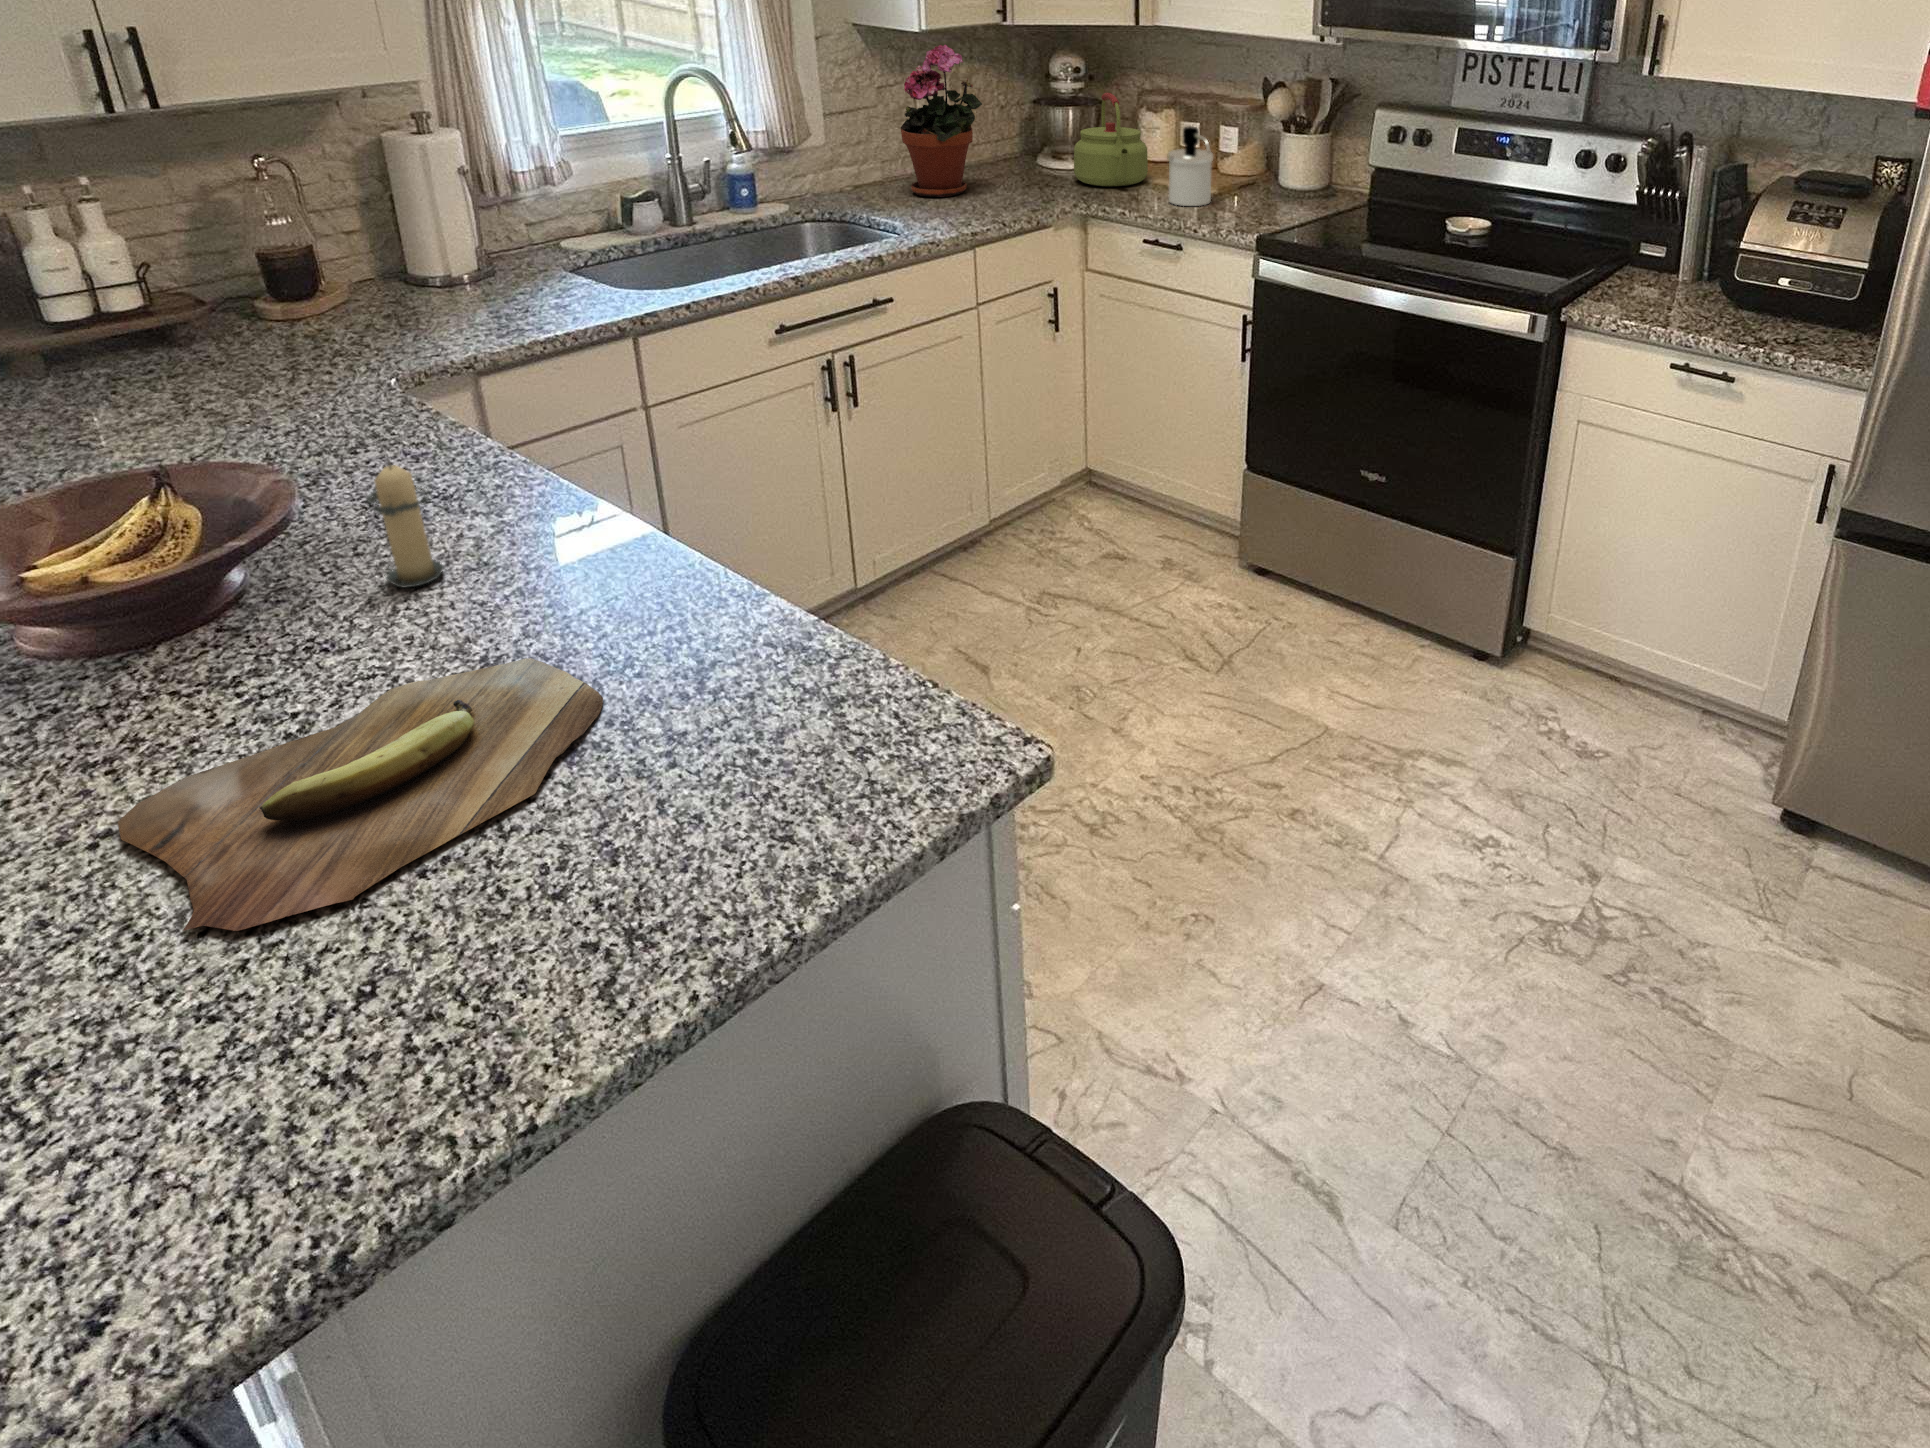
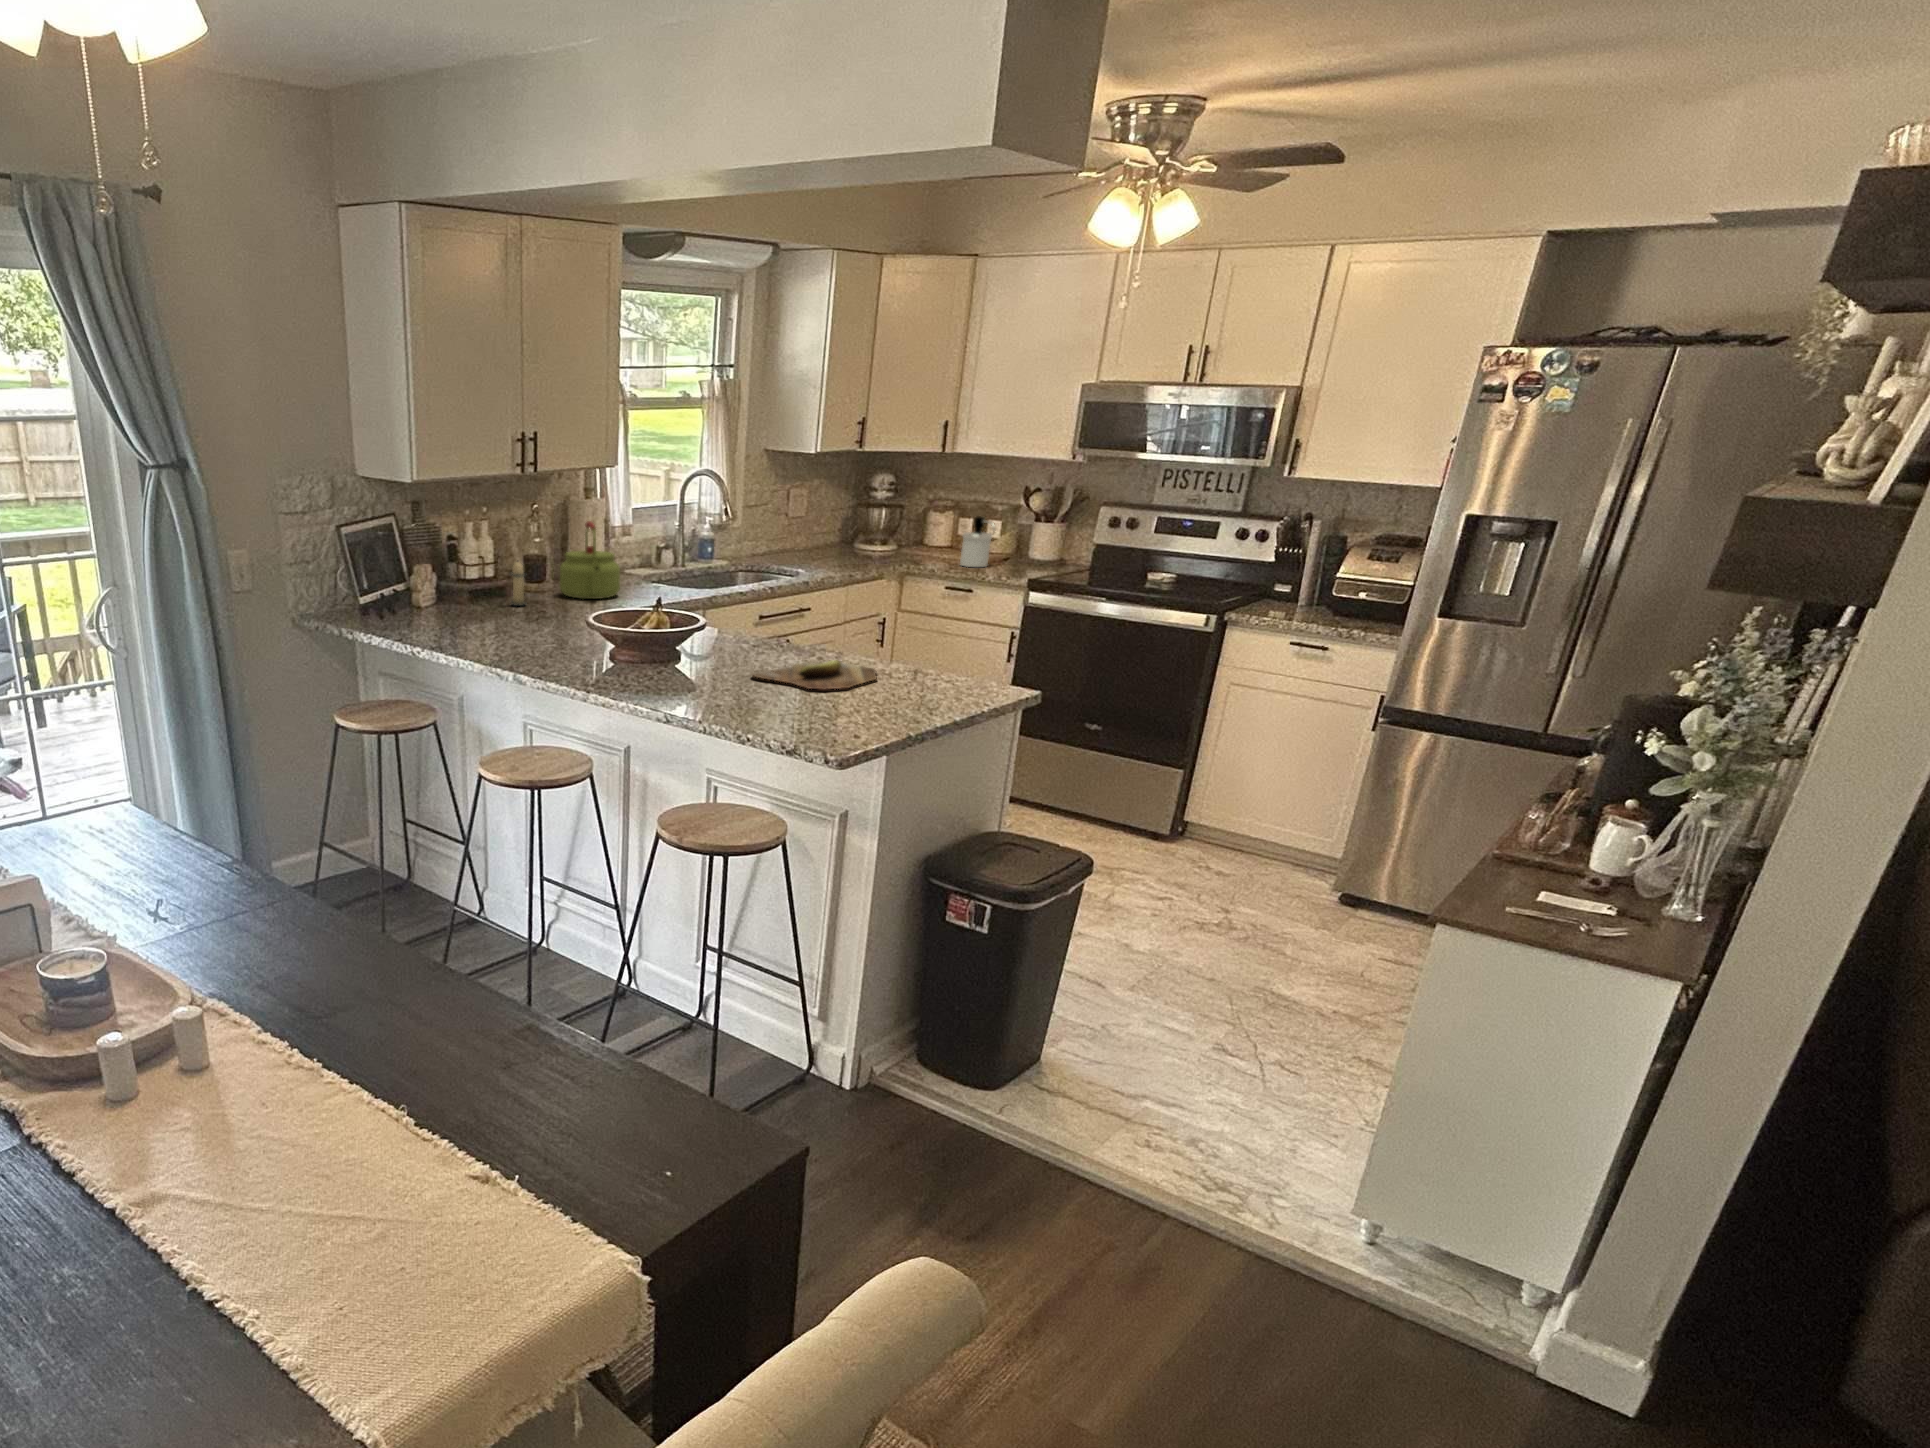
potted plant: present [901,45,982,197] -> none [790,464,841,561]
kettle: present [1074,93,1148,186] -> present [560,521,620,599]
candle: present [365,459,444,588] -> present [510,562,527,606]

